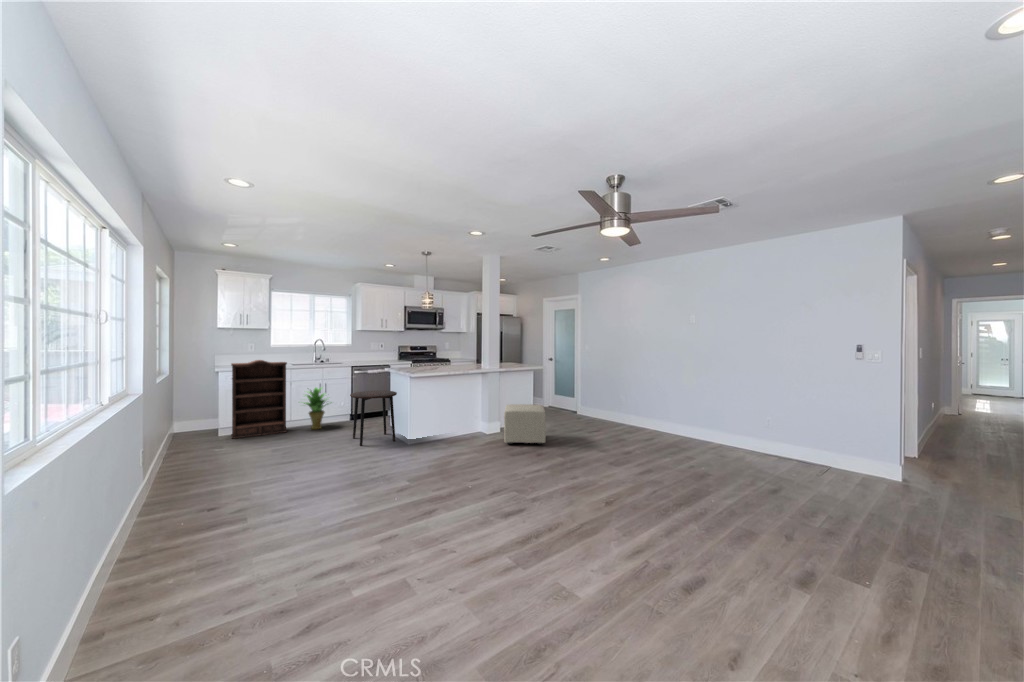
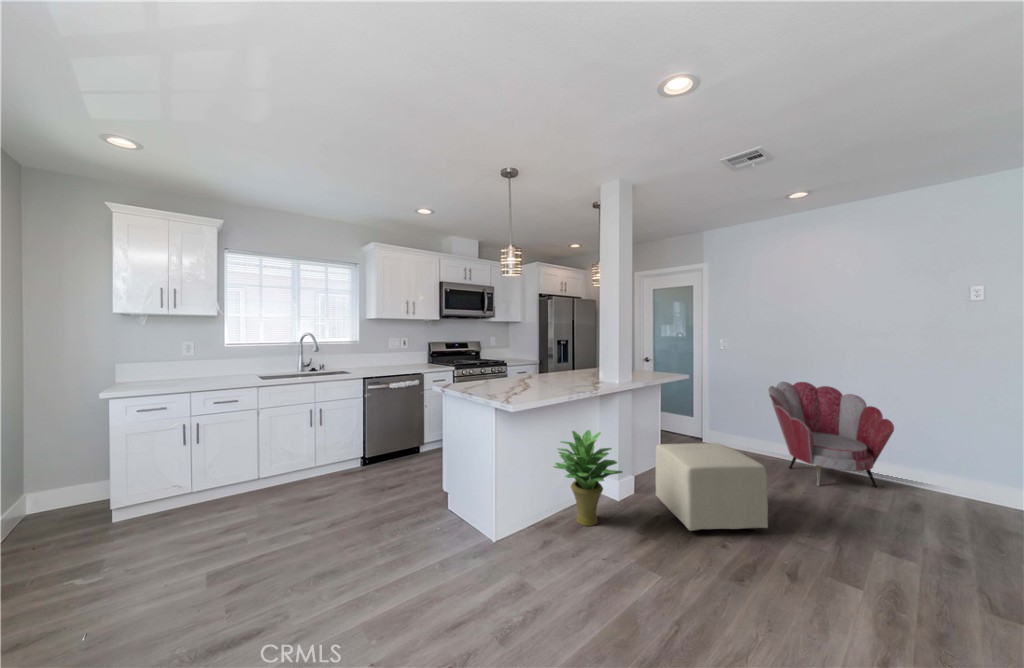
bookshelf: present [231,360,287,439] -> none [125,372,247,538]
armchair: none [595,375,652,434] -> present [769,382,894,487]
potted plant: present [304,388,326,429] -> present [554,430,622,526]
side table: present [350,391,397,446] -> none [374,425,465,553]

